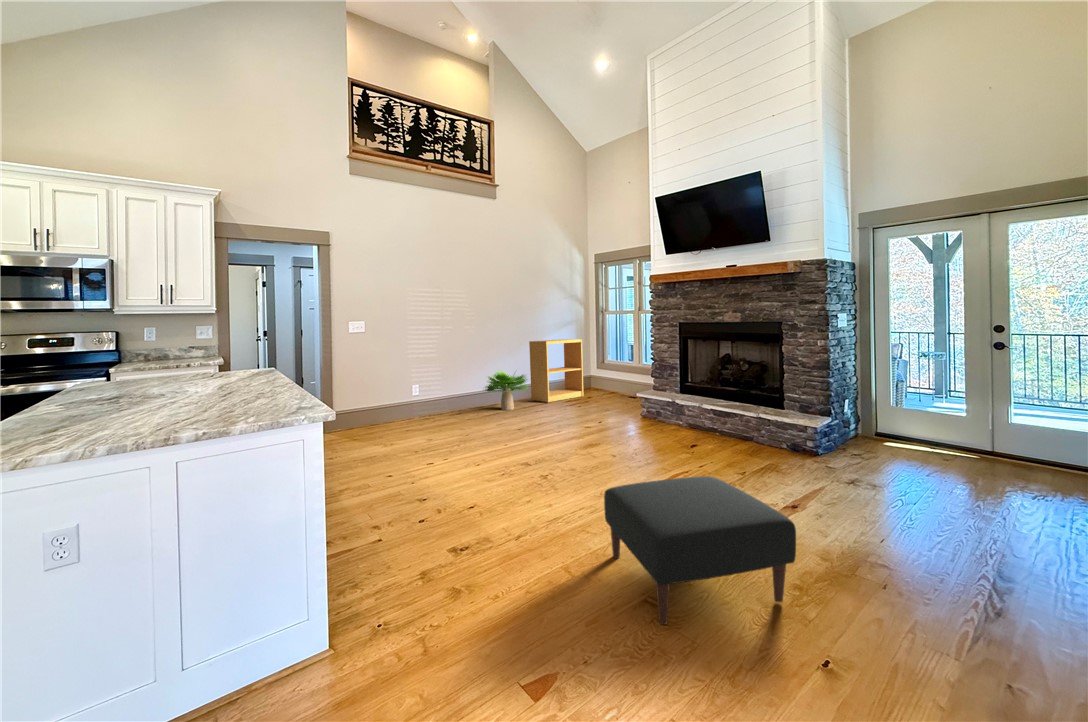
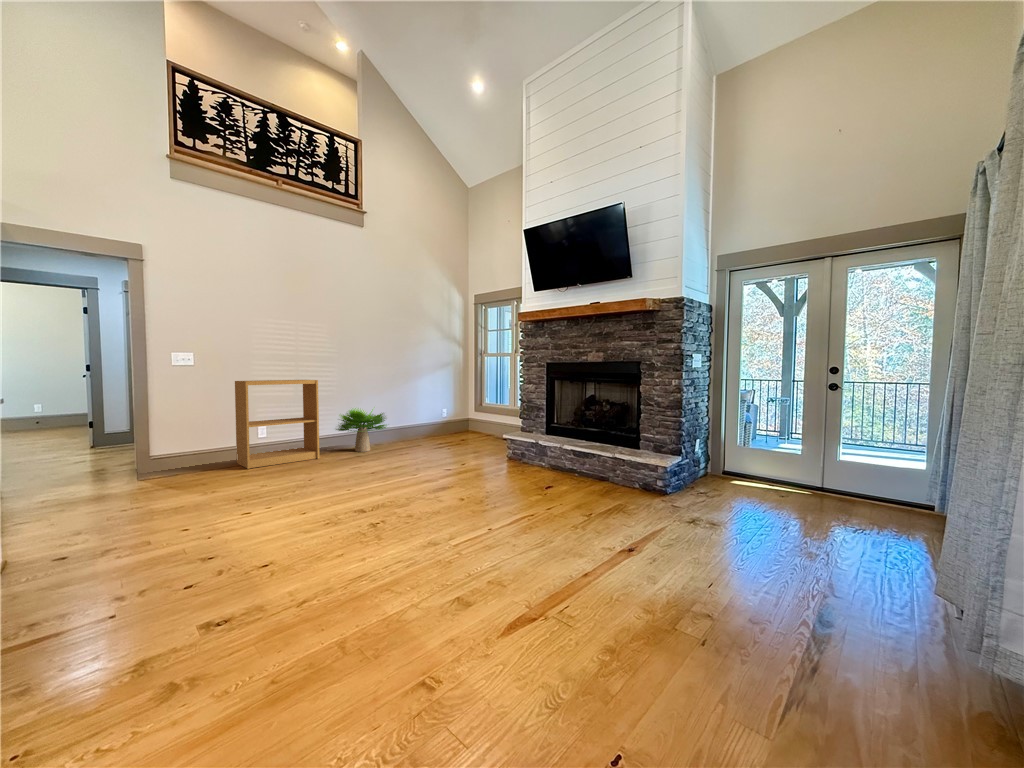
bookshelf: present [529,339,584,402] -> present [235,380,320,469]
ottoman: present [604,476,796,625] -> none [402,521,602,713]

